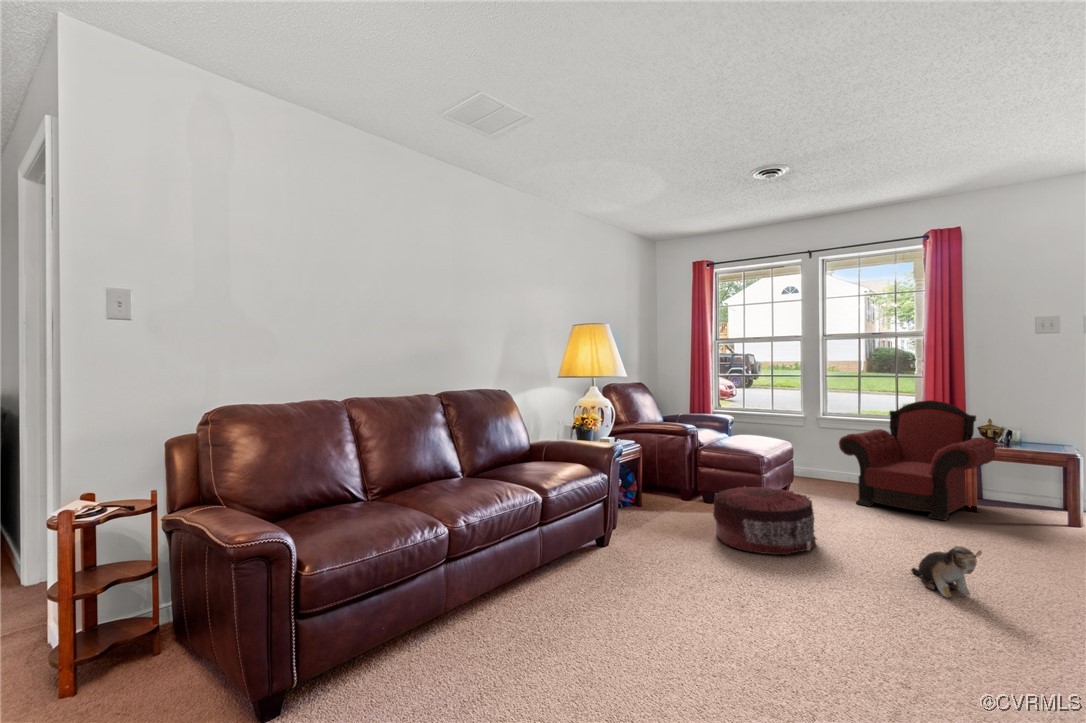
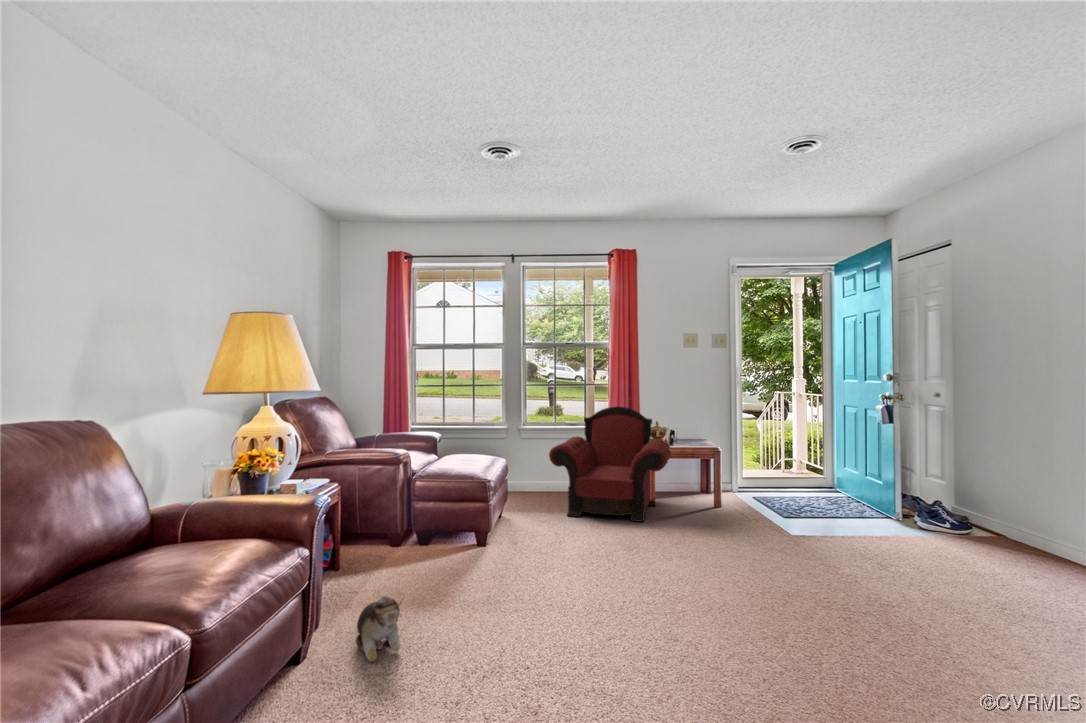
pouf: present [713,486,817,554] -> none [448,518,563,612]
plush toy: present [911,546,982,597] -> present [356,596,402,662]

